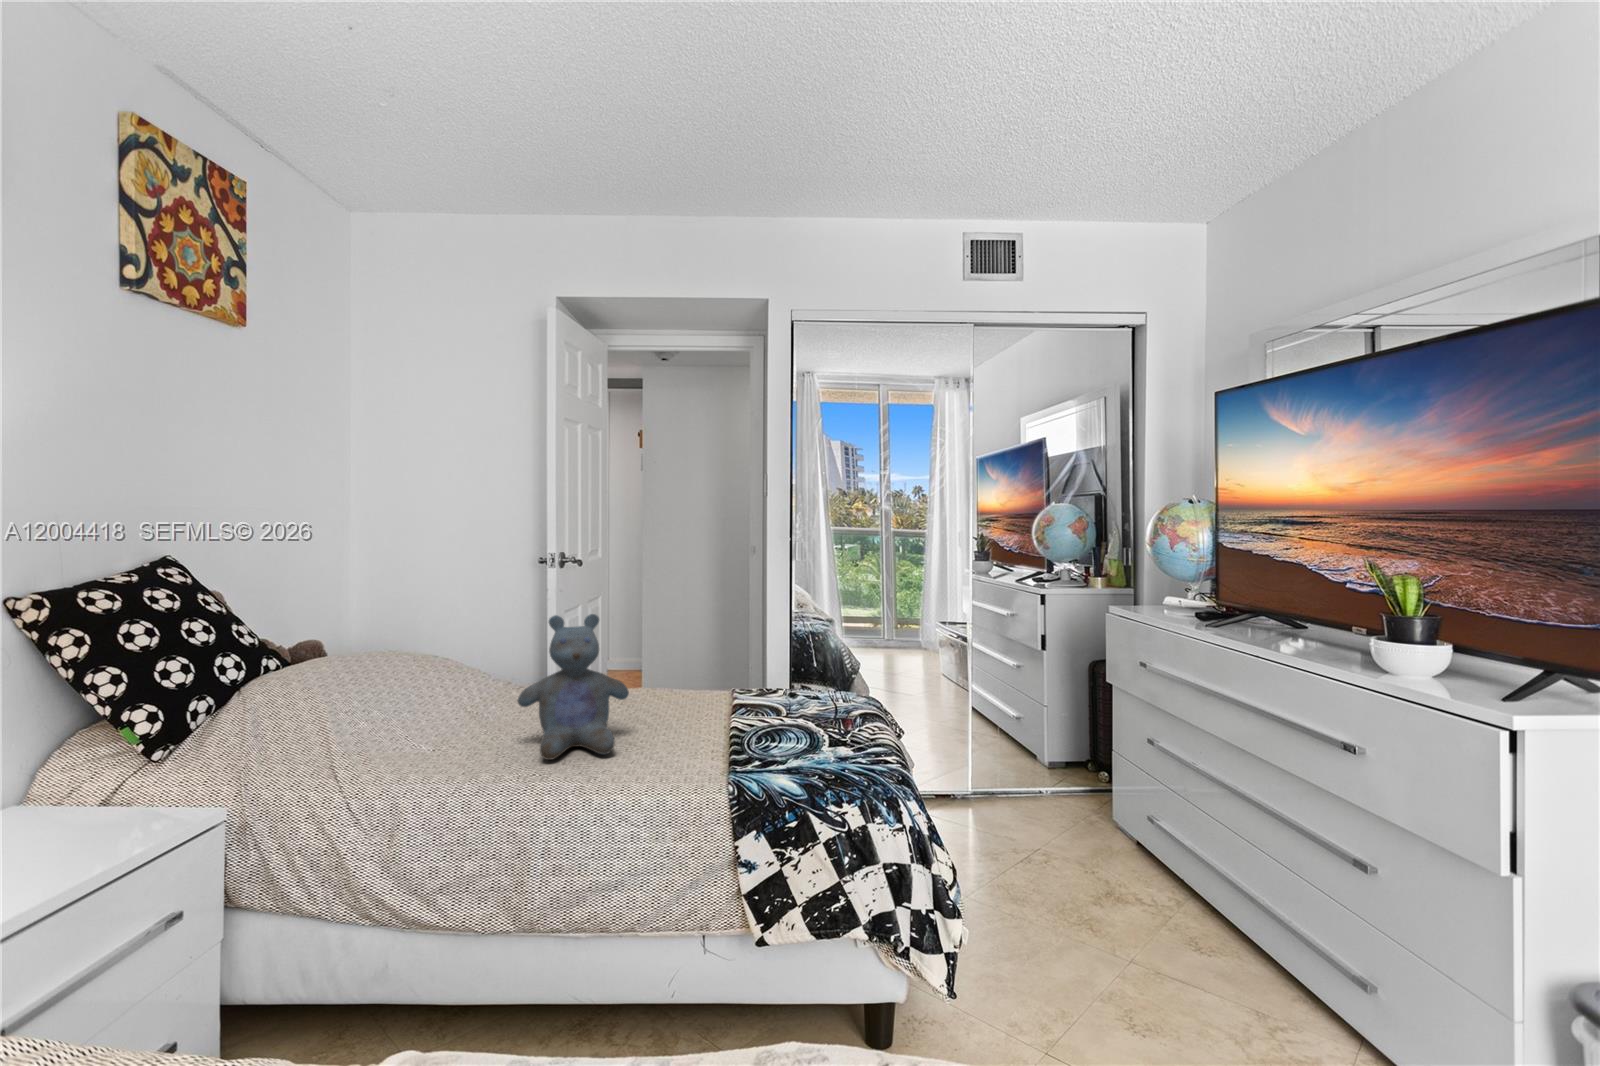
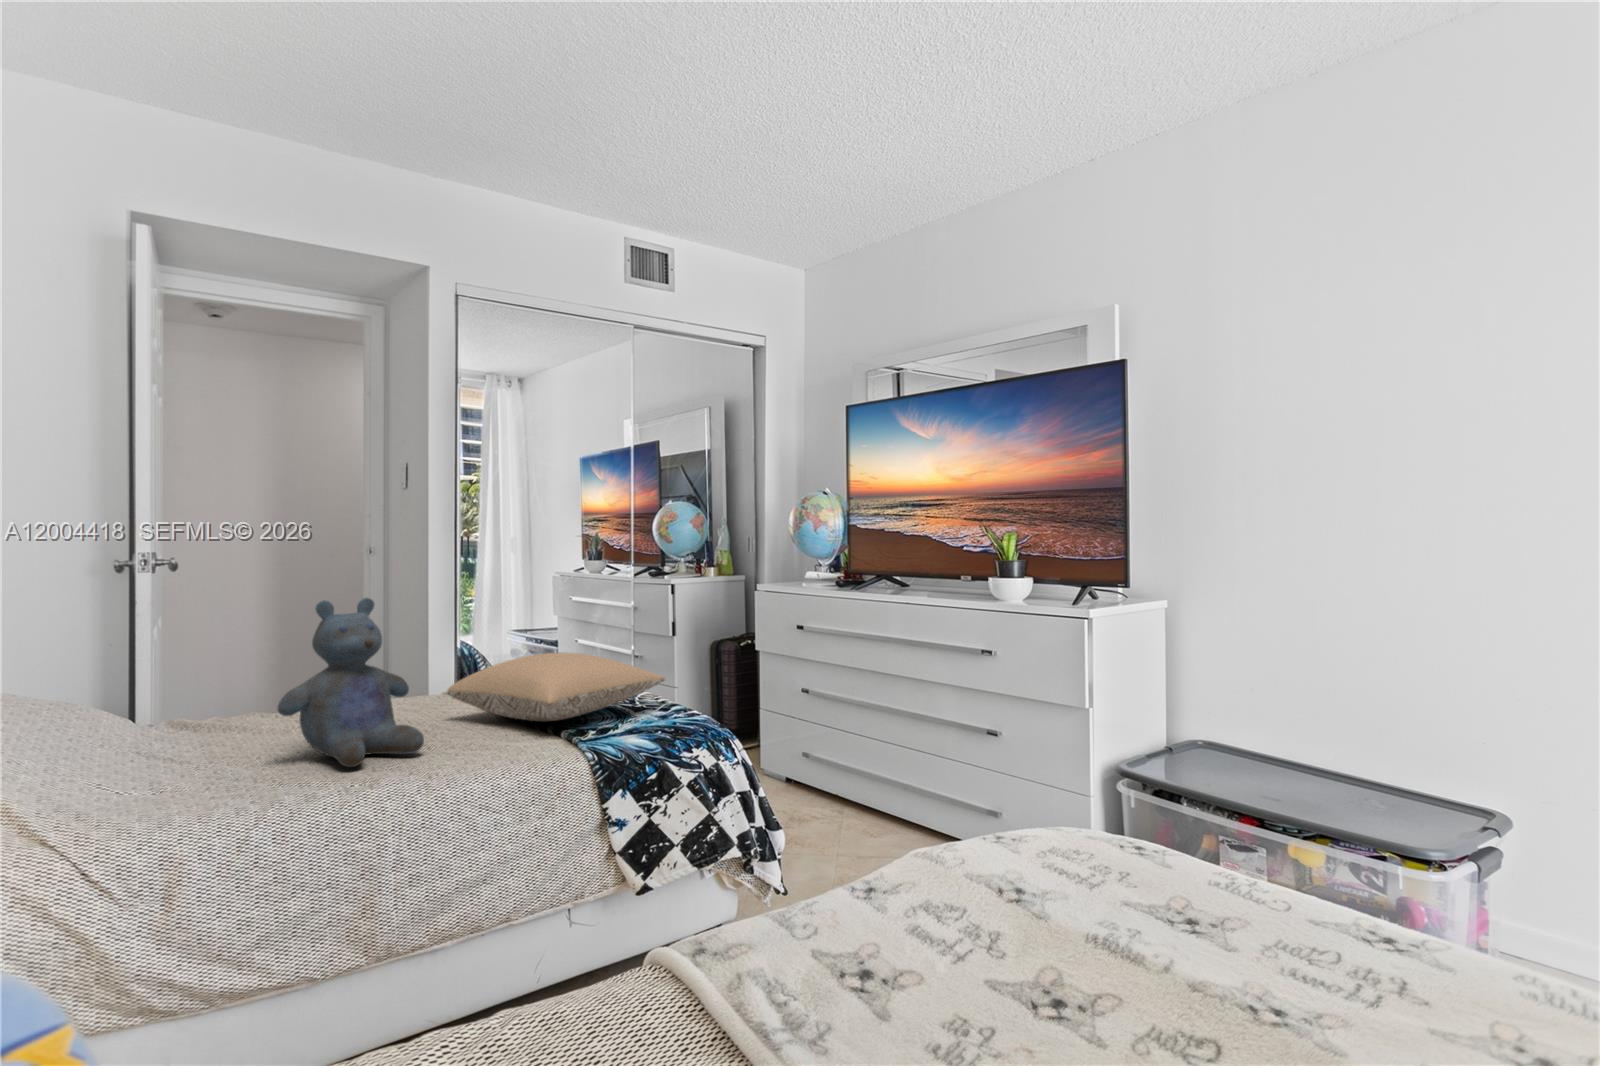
pillow: none [686,671,865,740] -> present [448,653,665,721]

